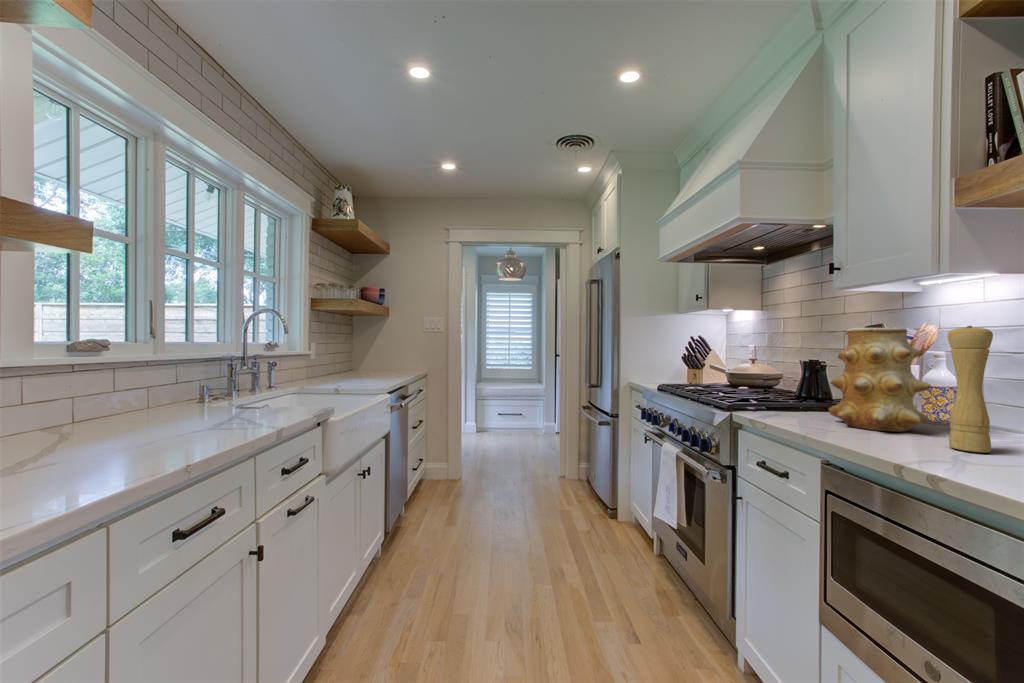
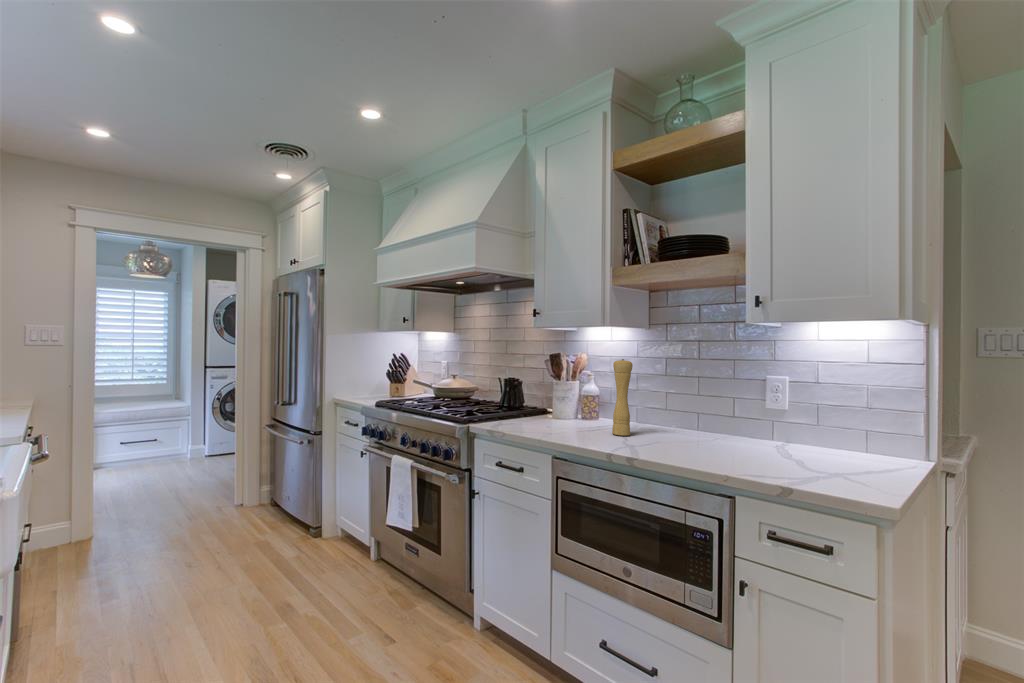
vase: present [828,328,931,431] -> none [540,356,596,428]

